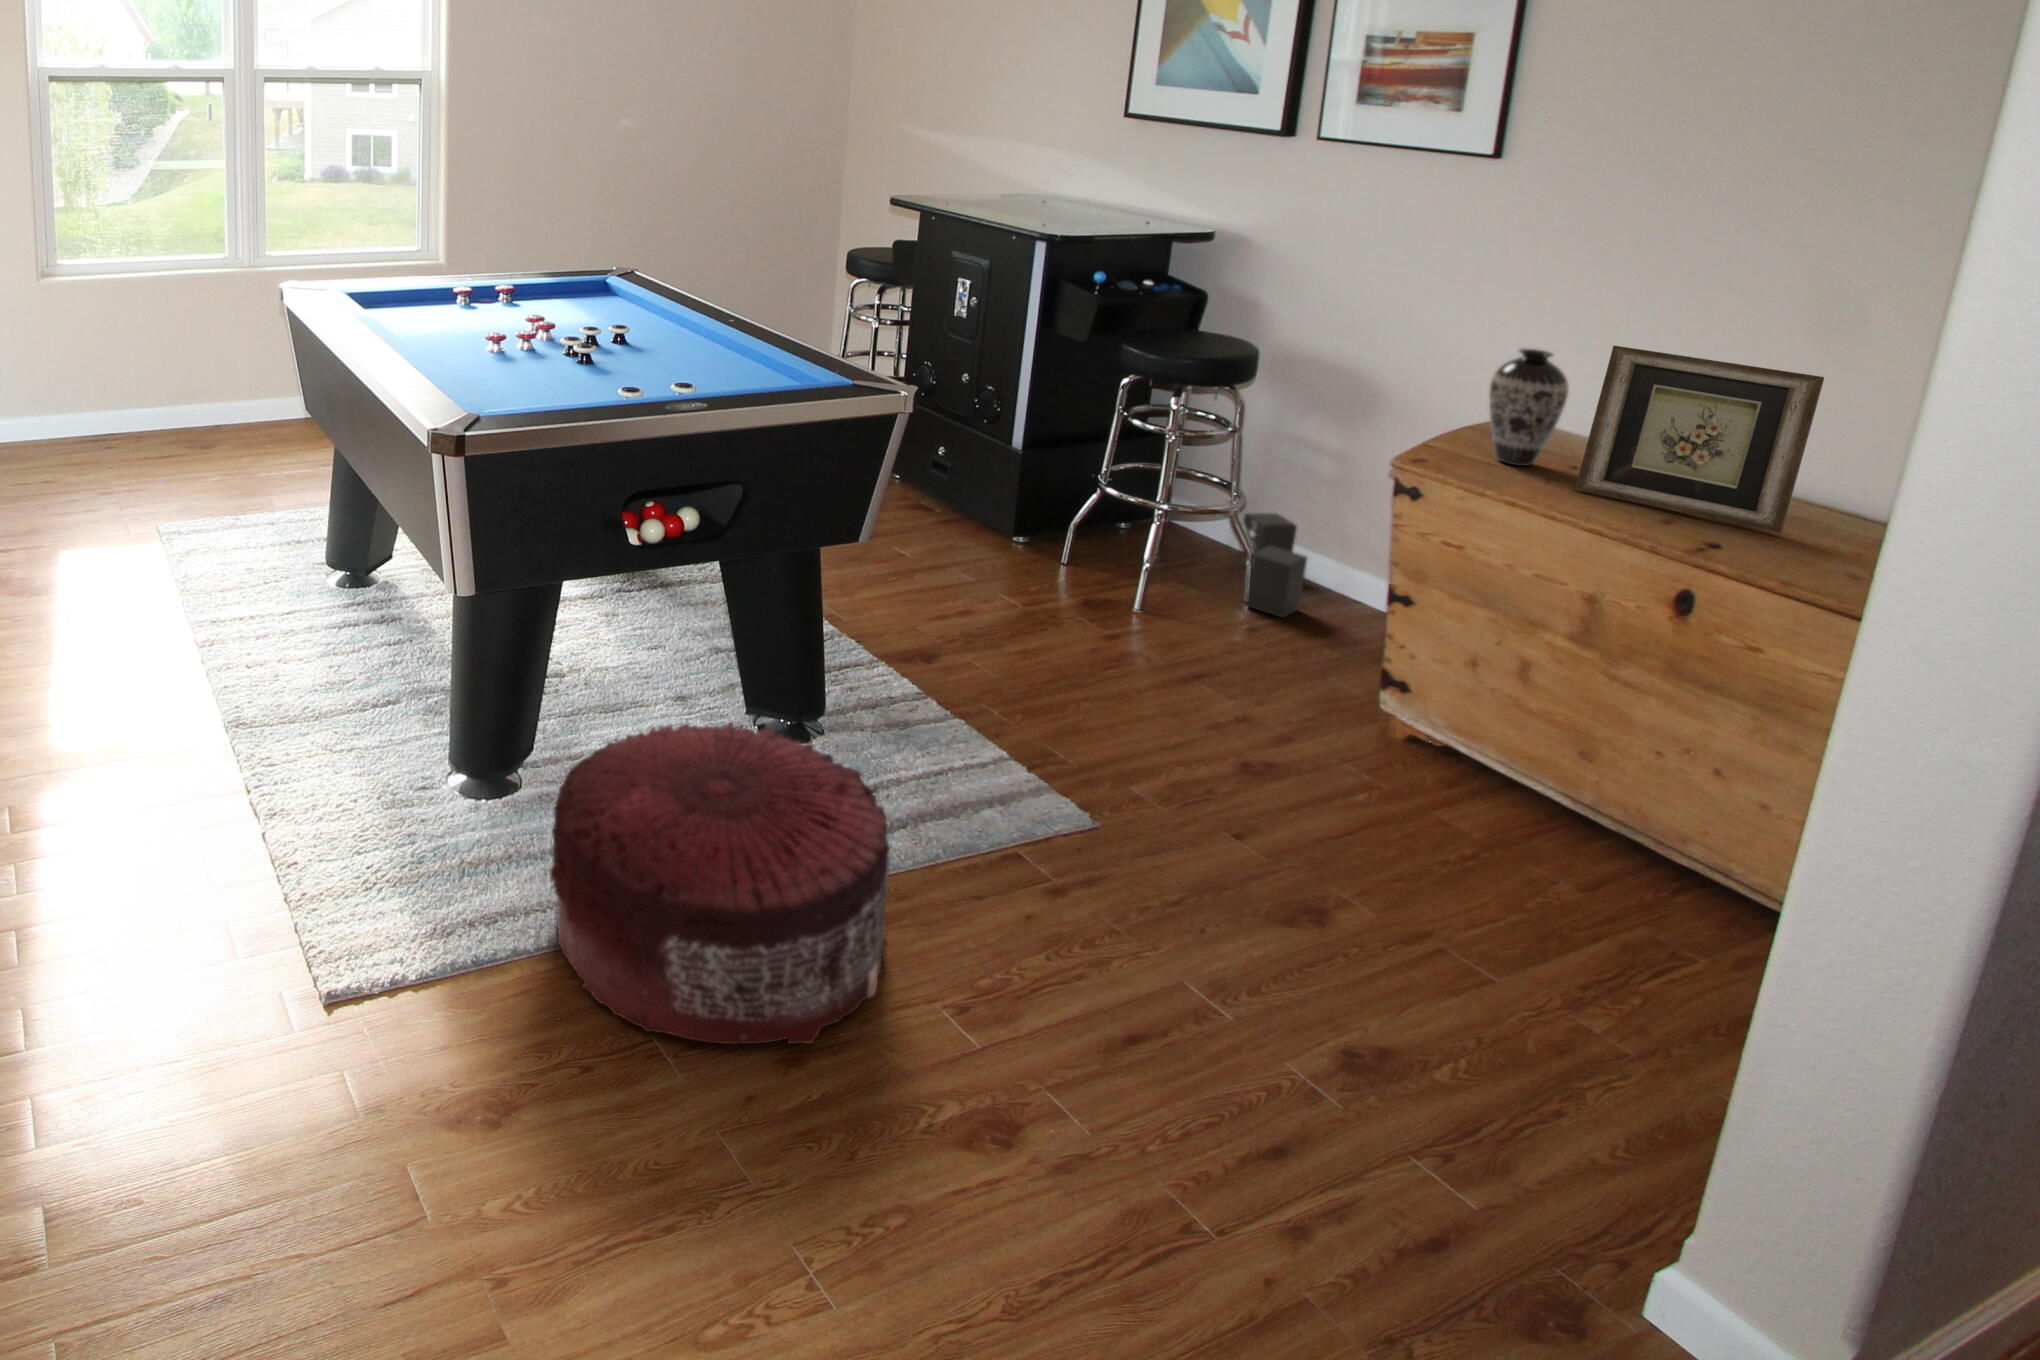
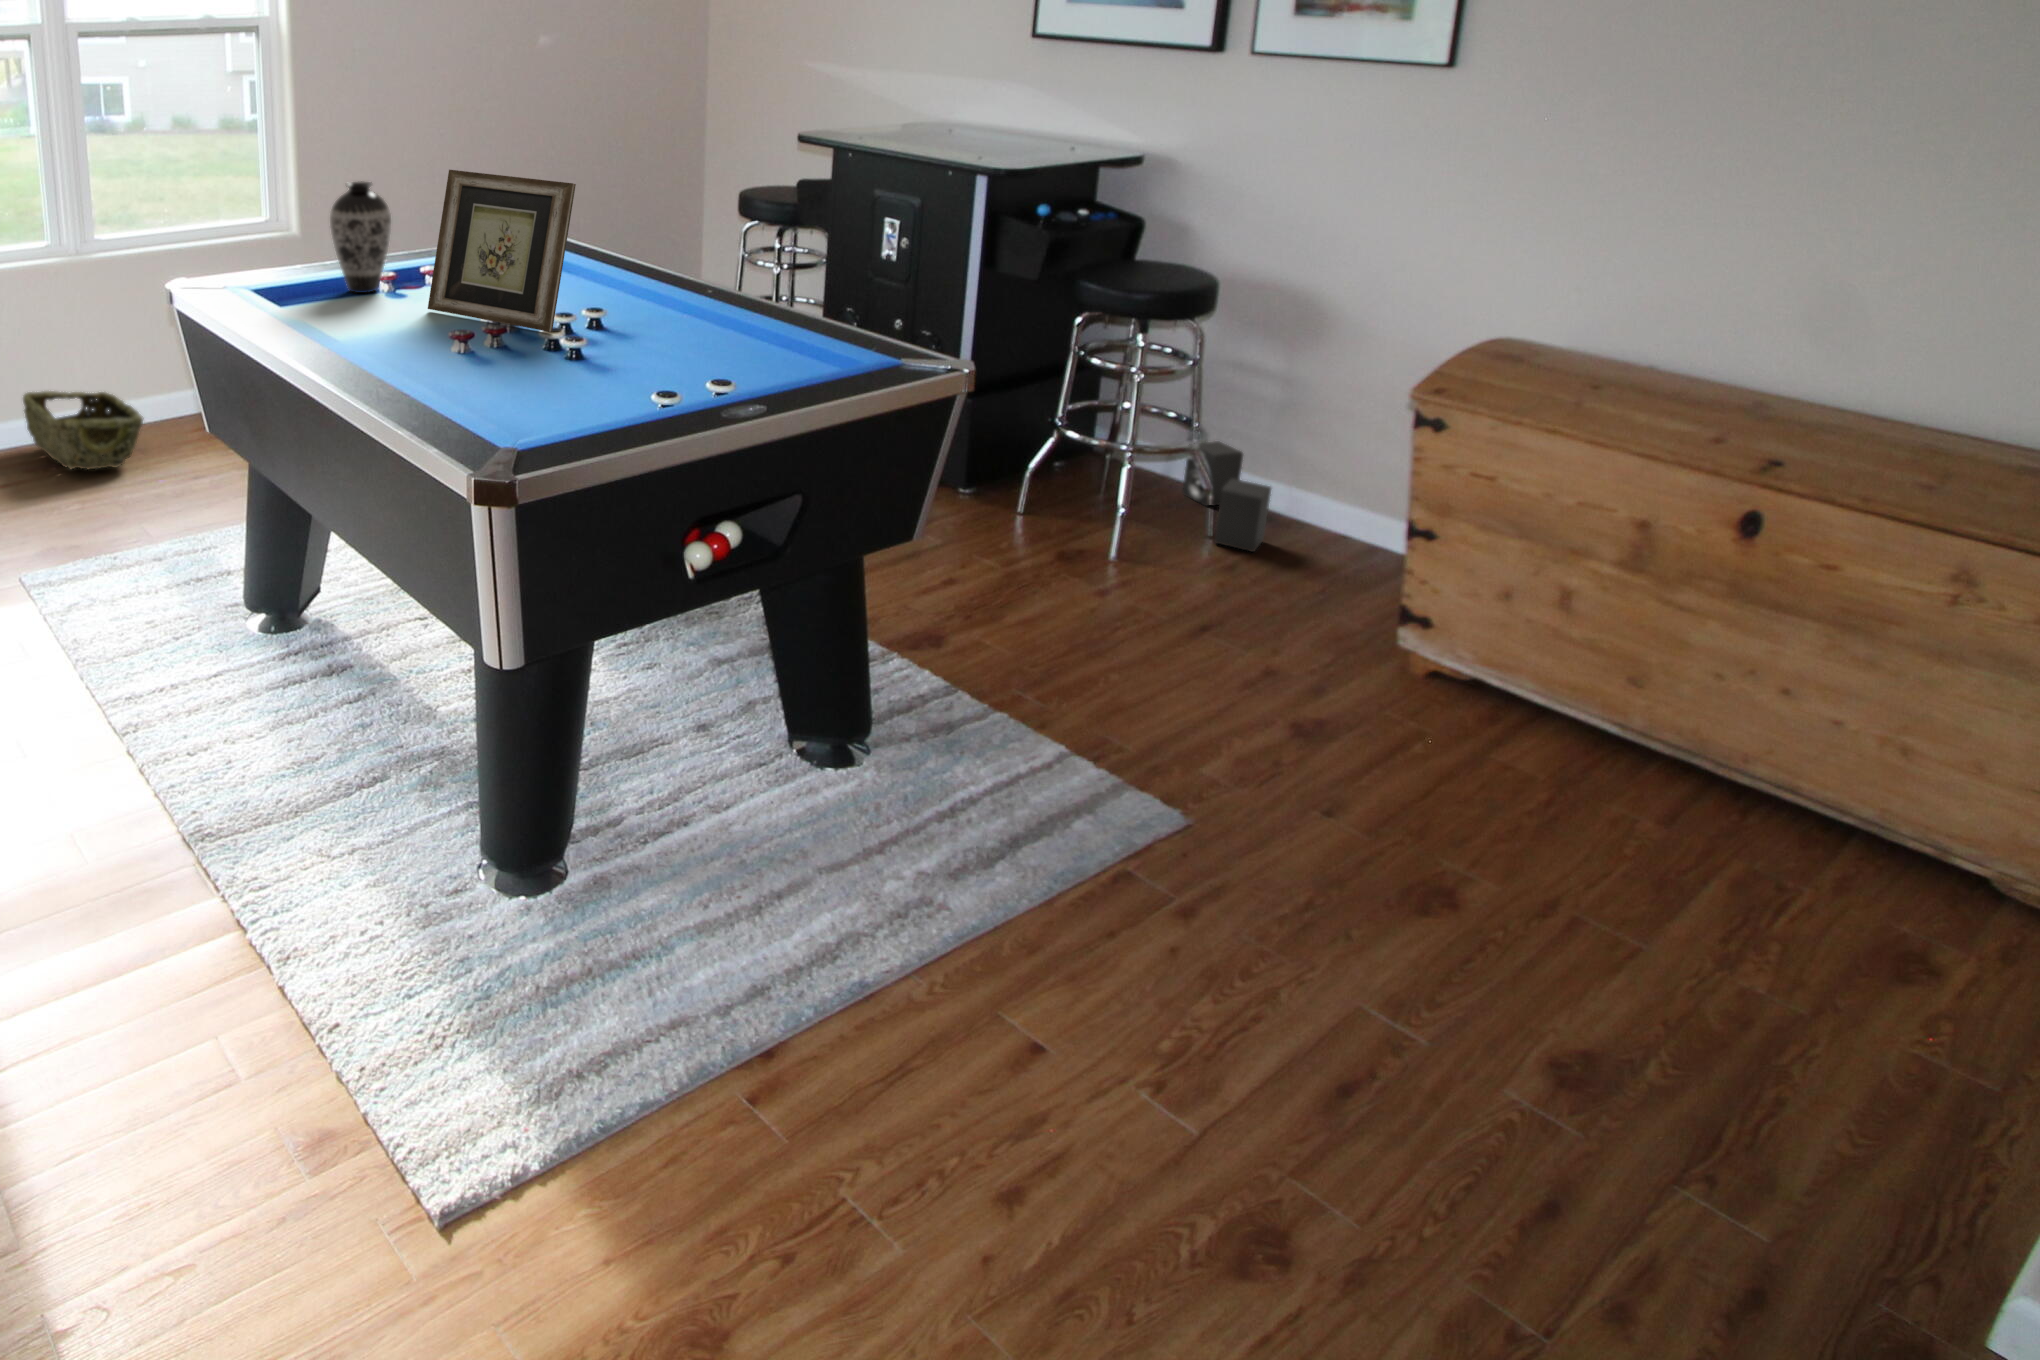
picture frame: present [1575,346,1824,533] -> present [428,170,576,332]
decorative vase: present [1489,349,1569,466] -> present [330,181,391,293]
woven basket: none [189,381,284,450] -> present [23,391,144,469]
pouf: present [550,724,890,1044] -> none [669,776,1081,1195]

